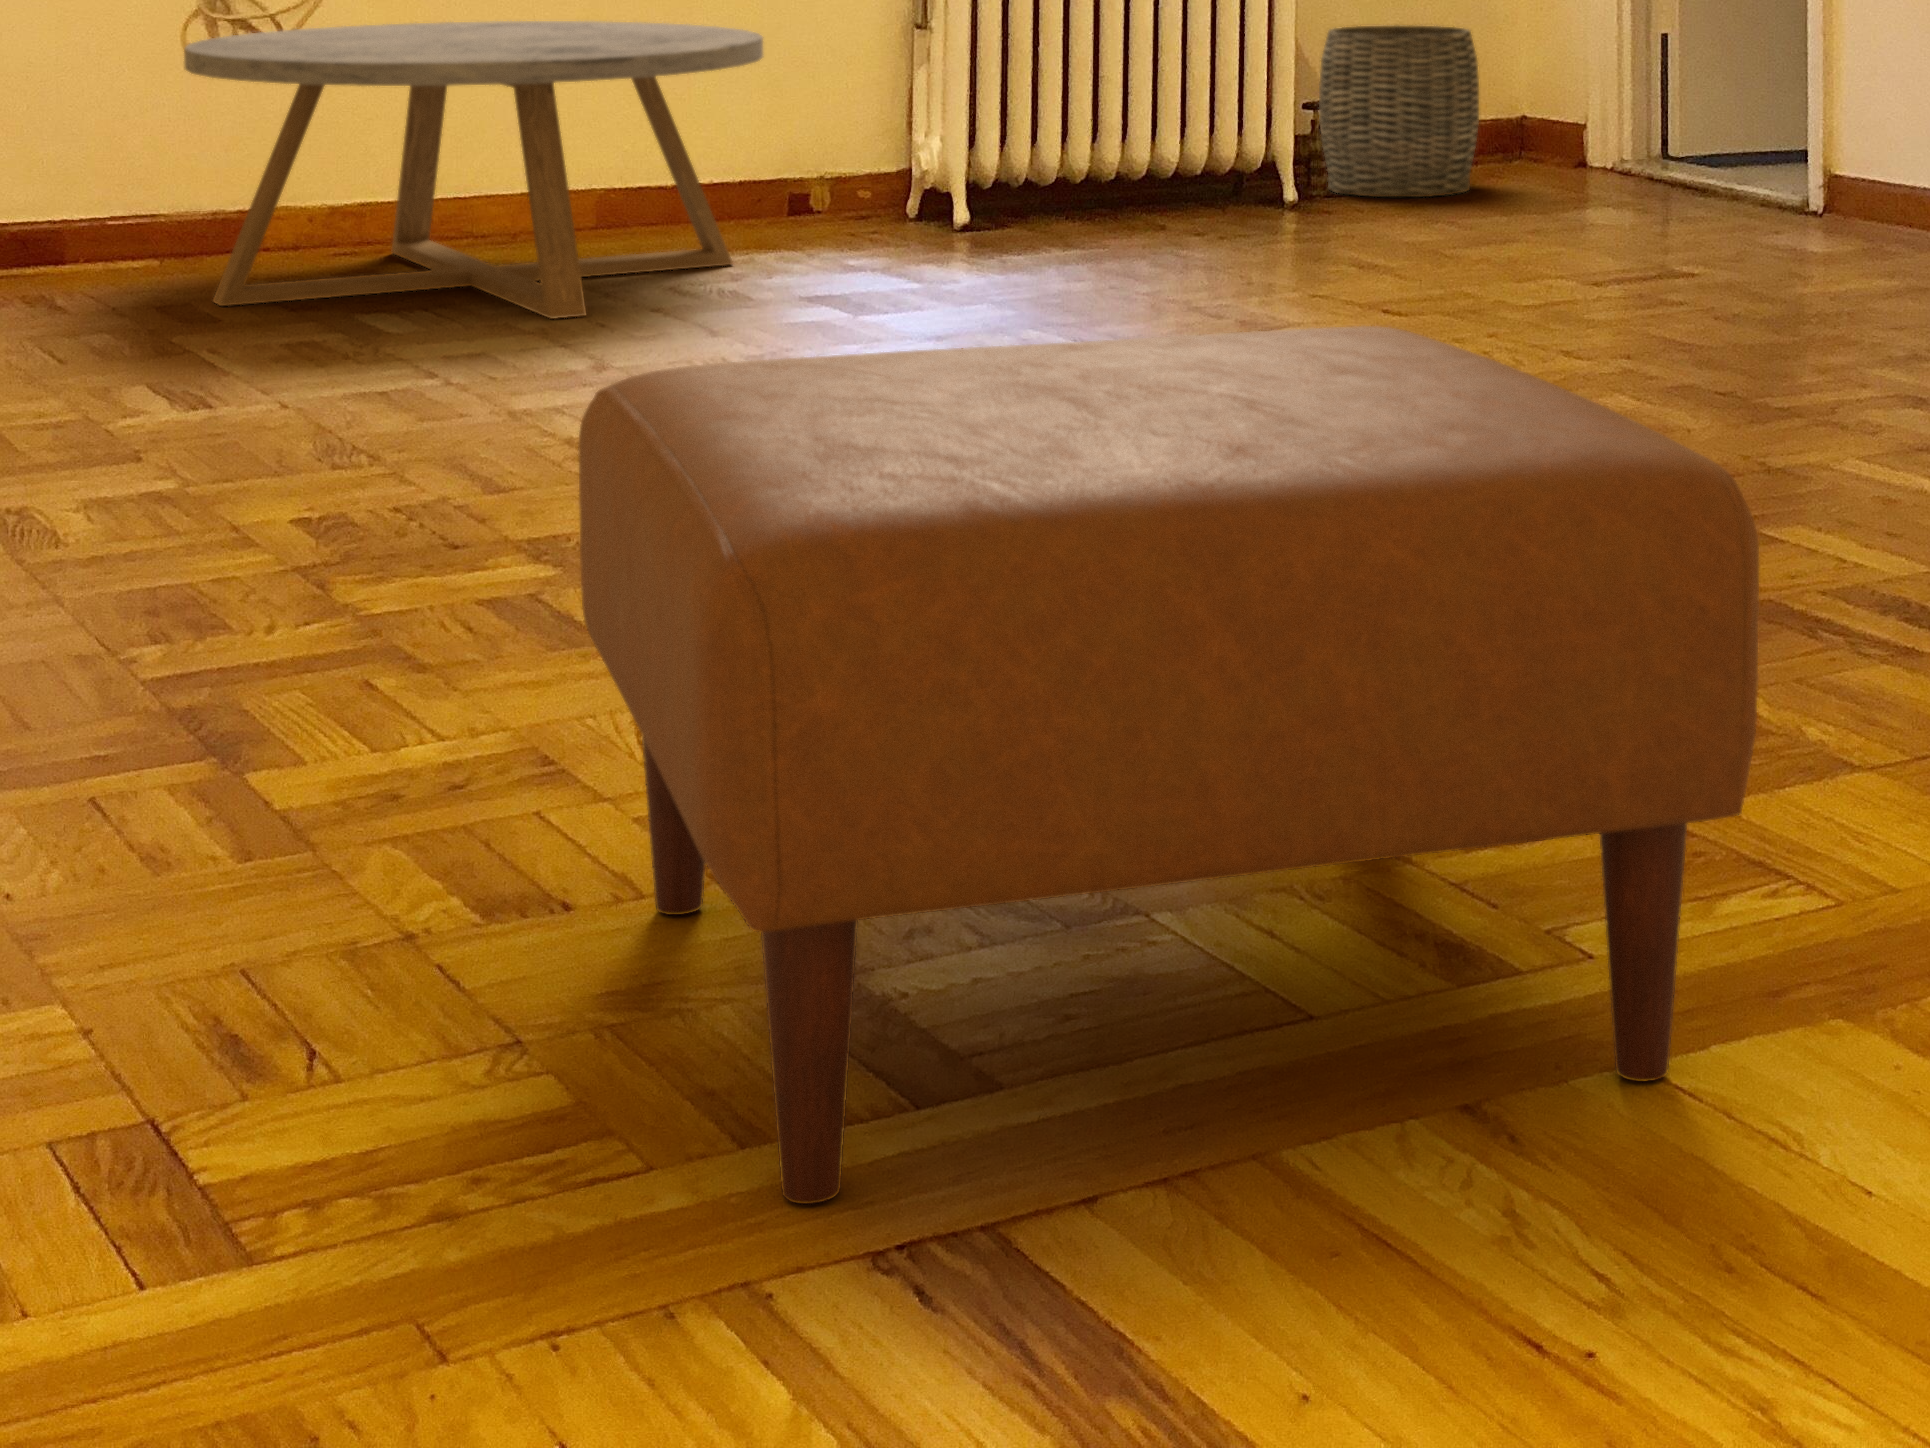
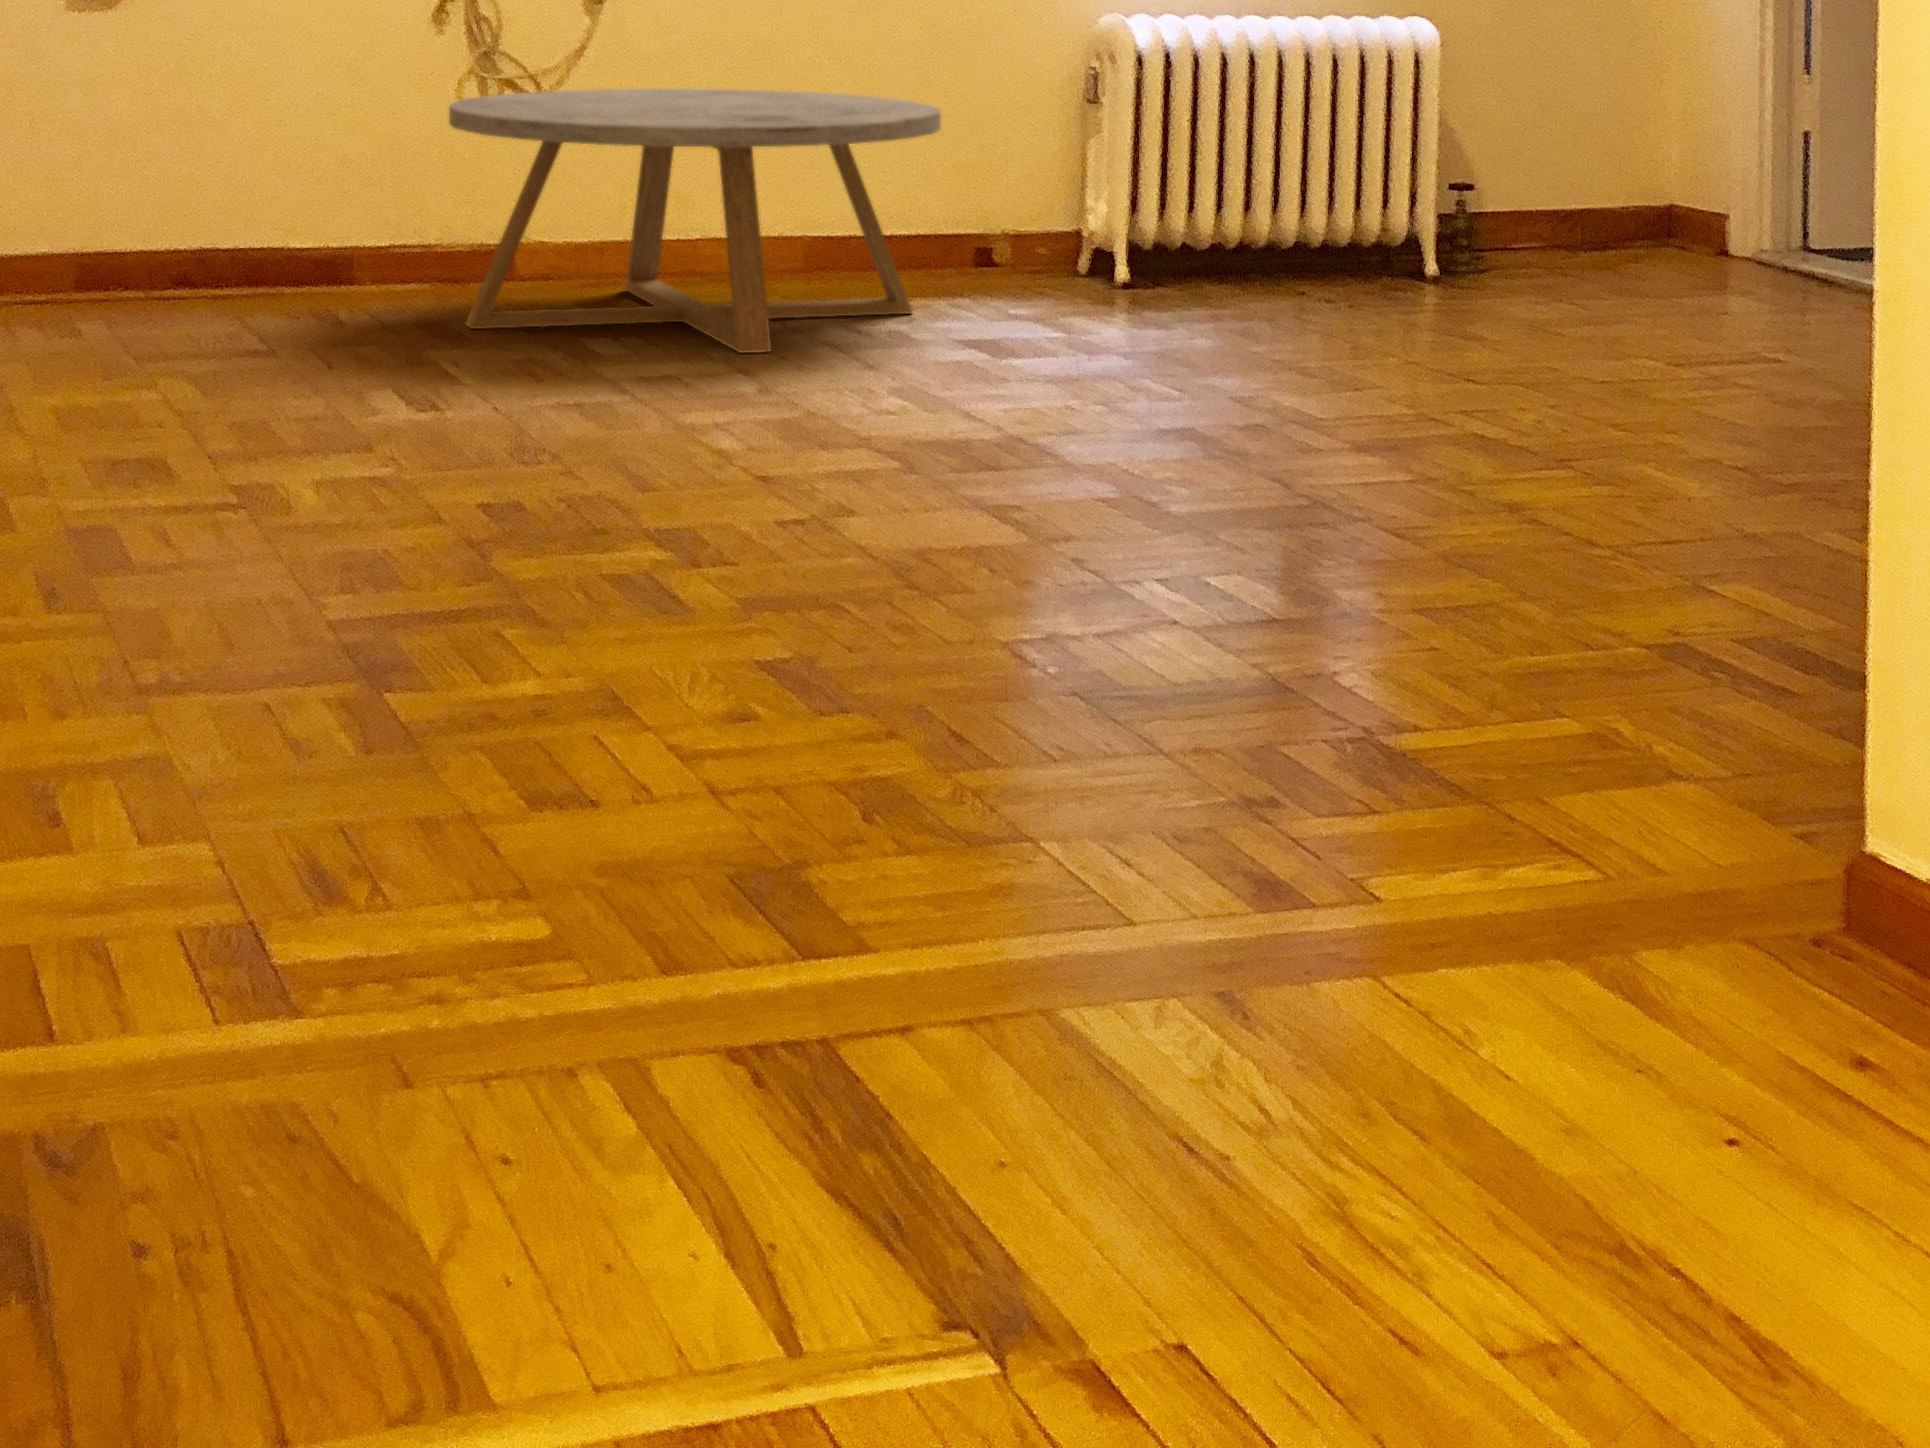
woven basket: present [1319,25,1479,197] -> none [1474,117,1626,280]
ottoman: present [578,326,1759,1204] -> none [615,385,1469,1011]

